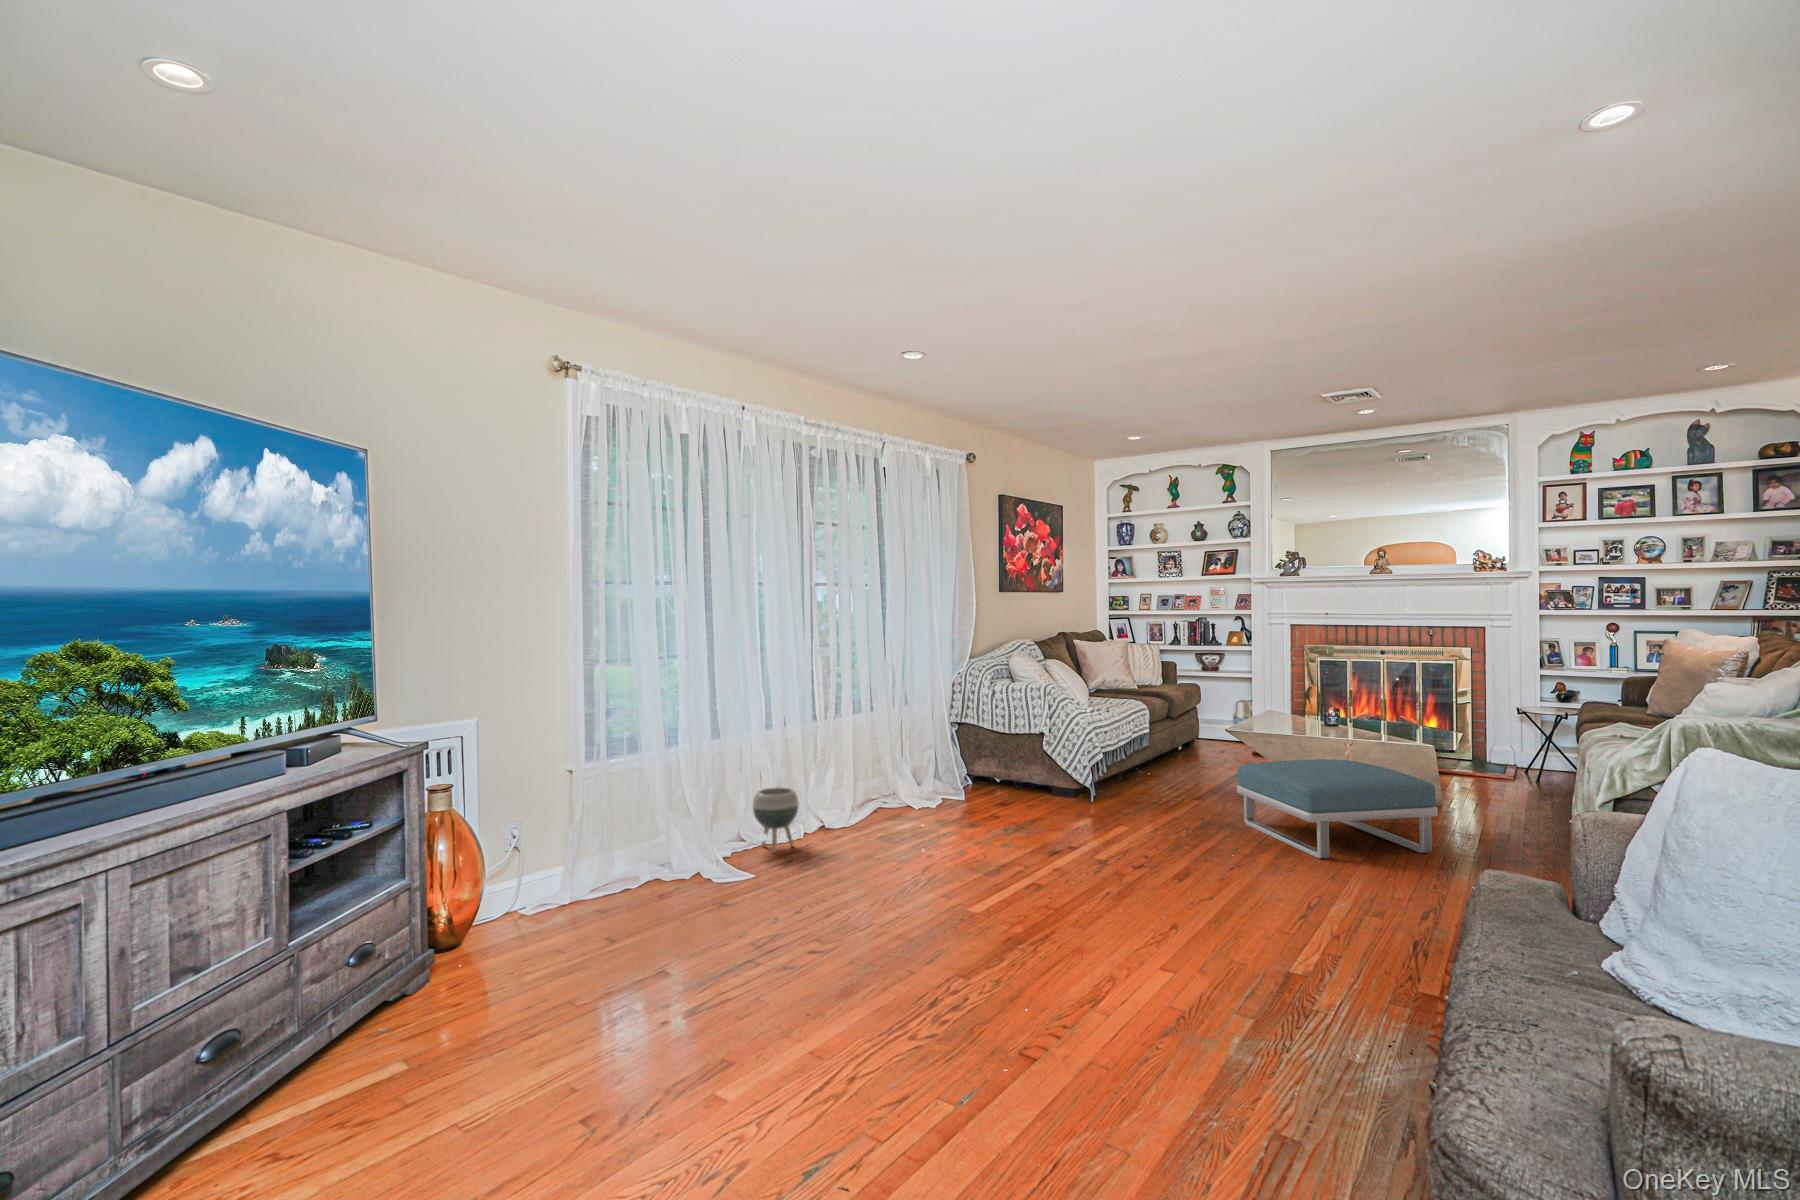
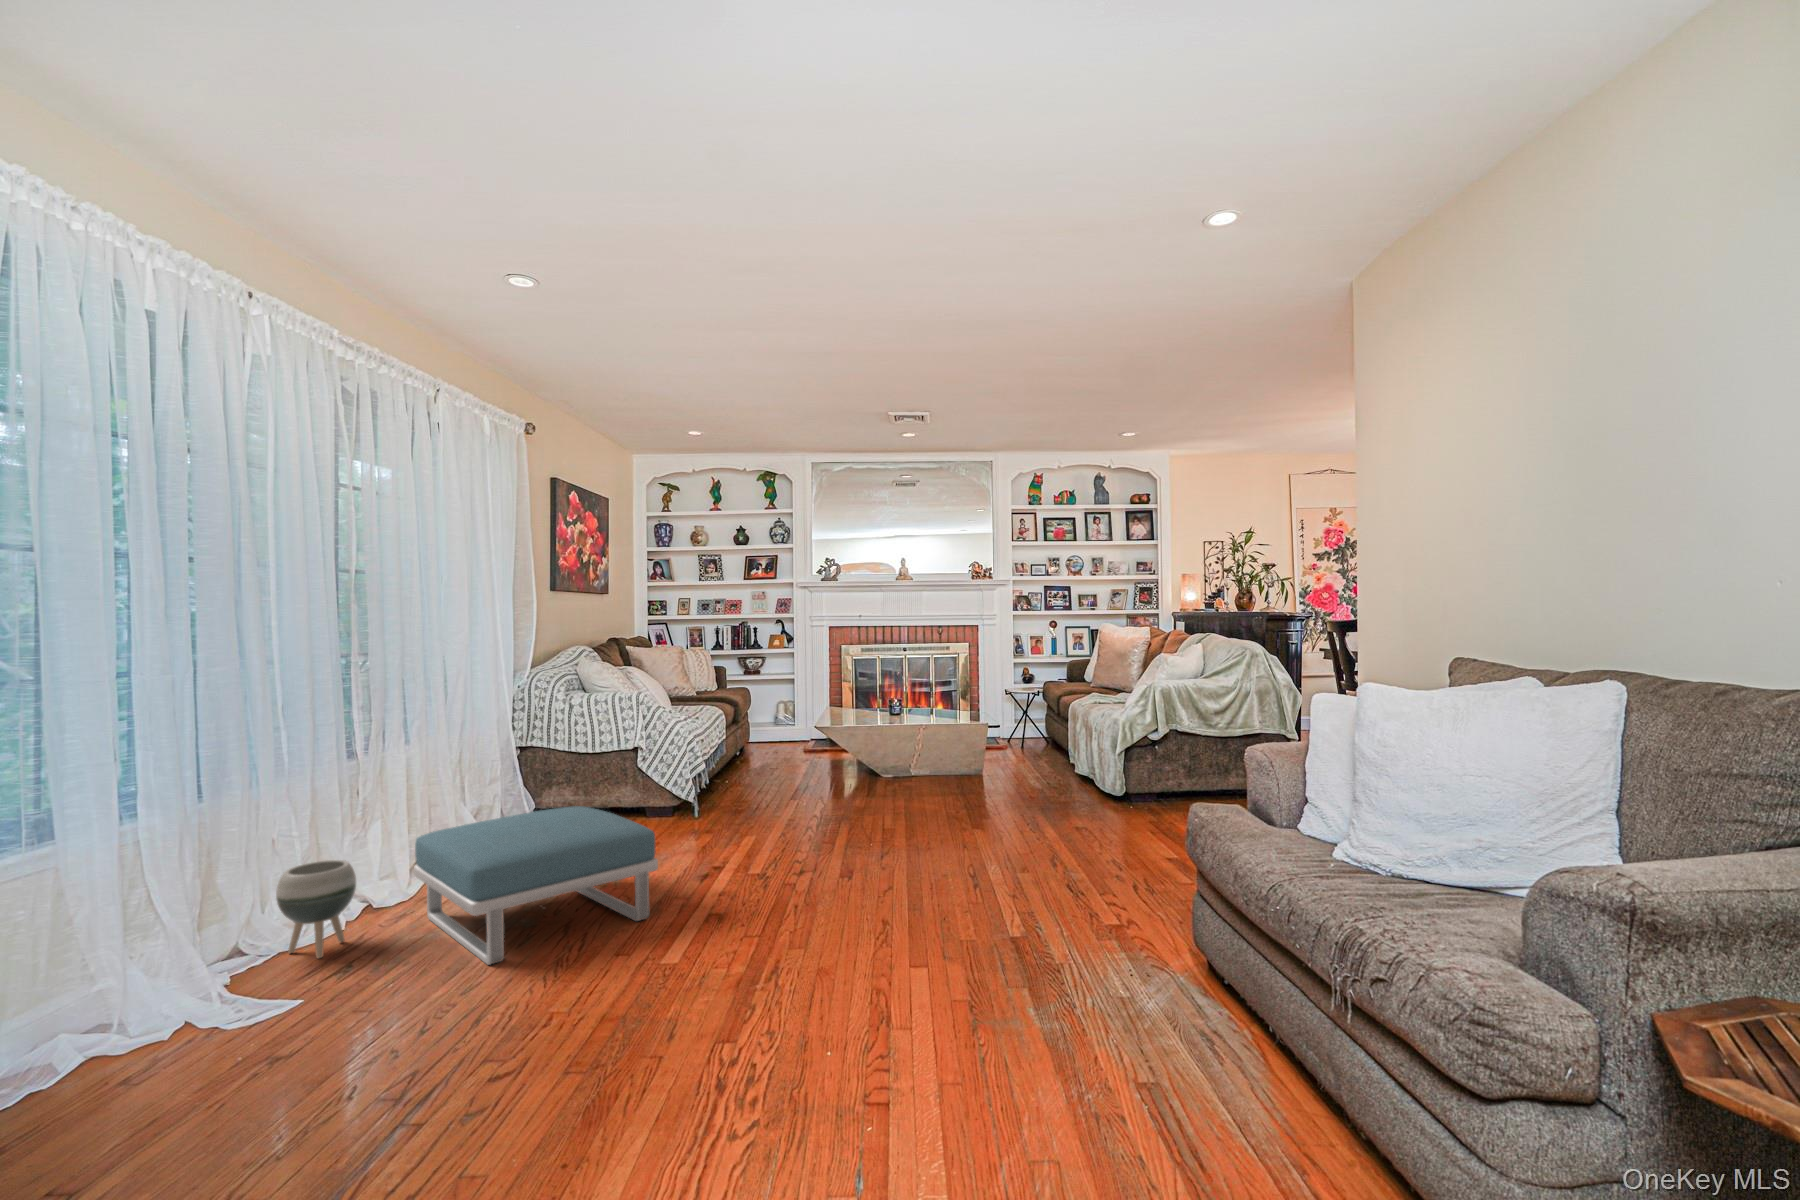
footstool: present [1237,759,1438,859] -> present [414,806,658,965]

